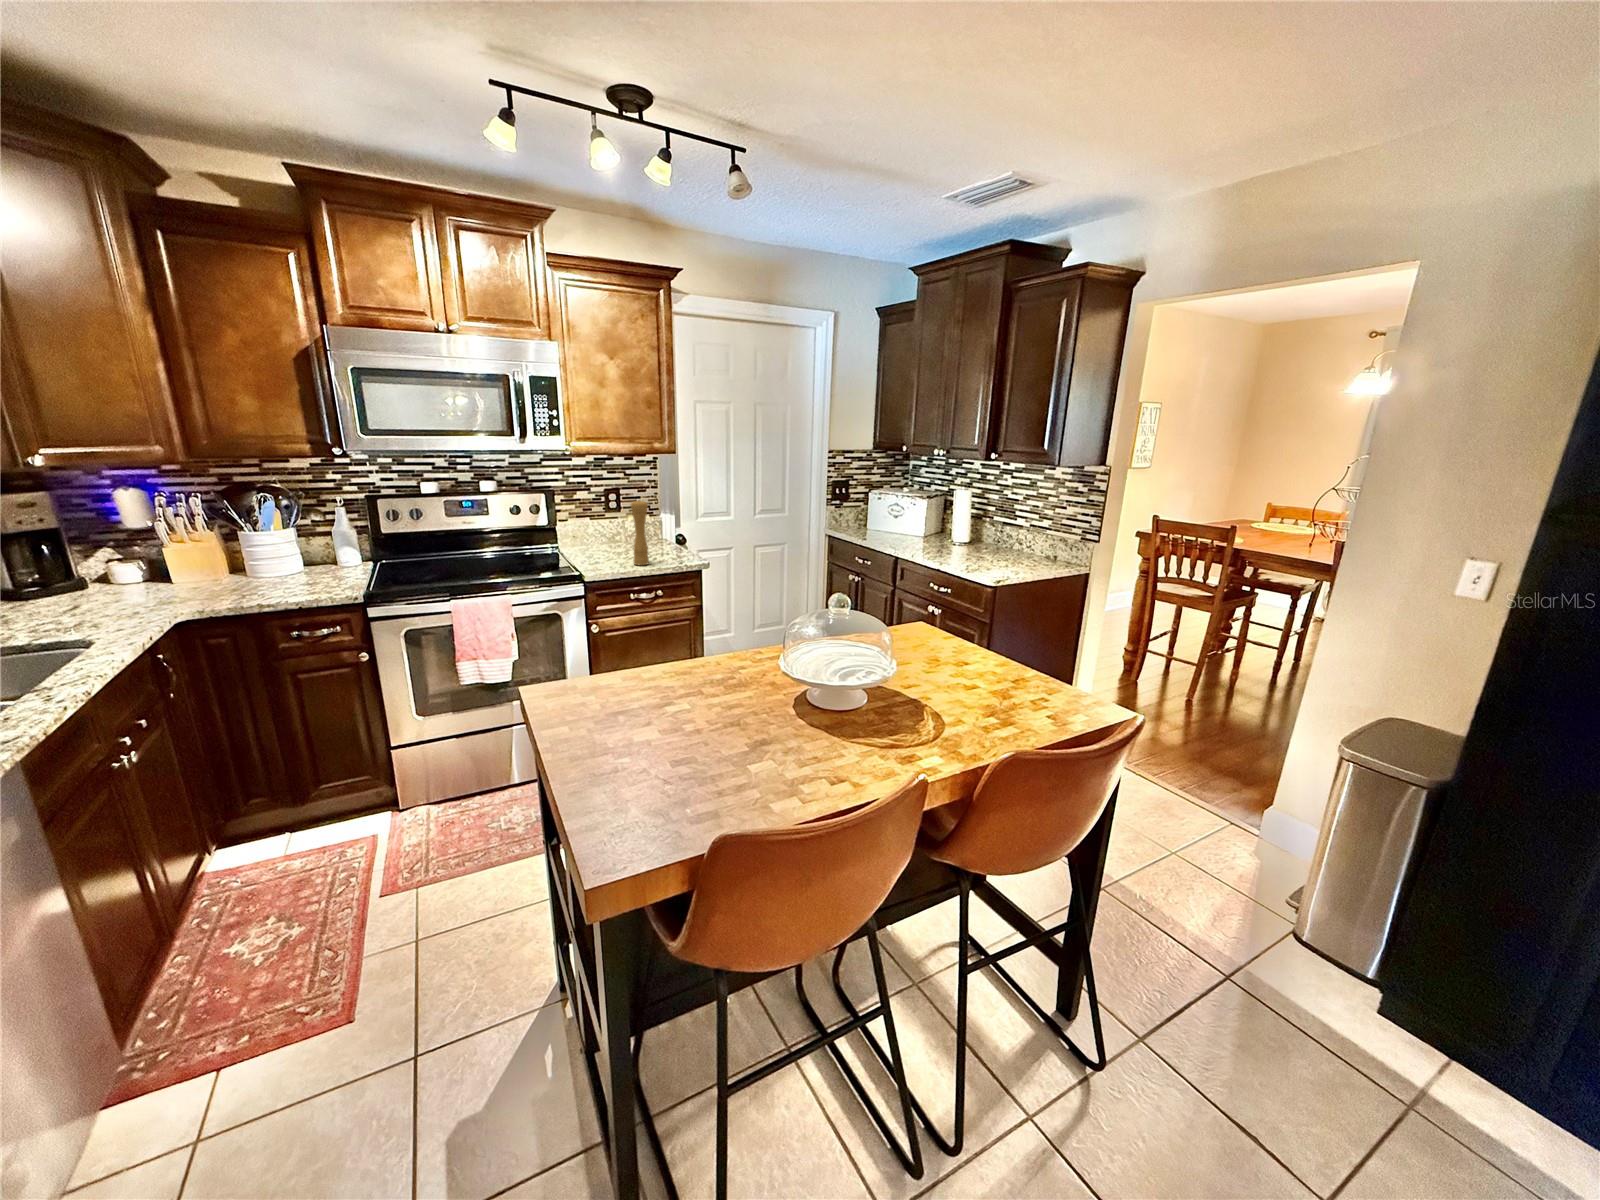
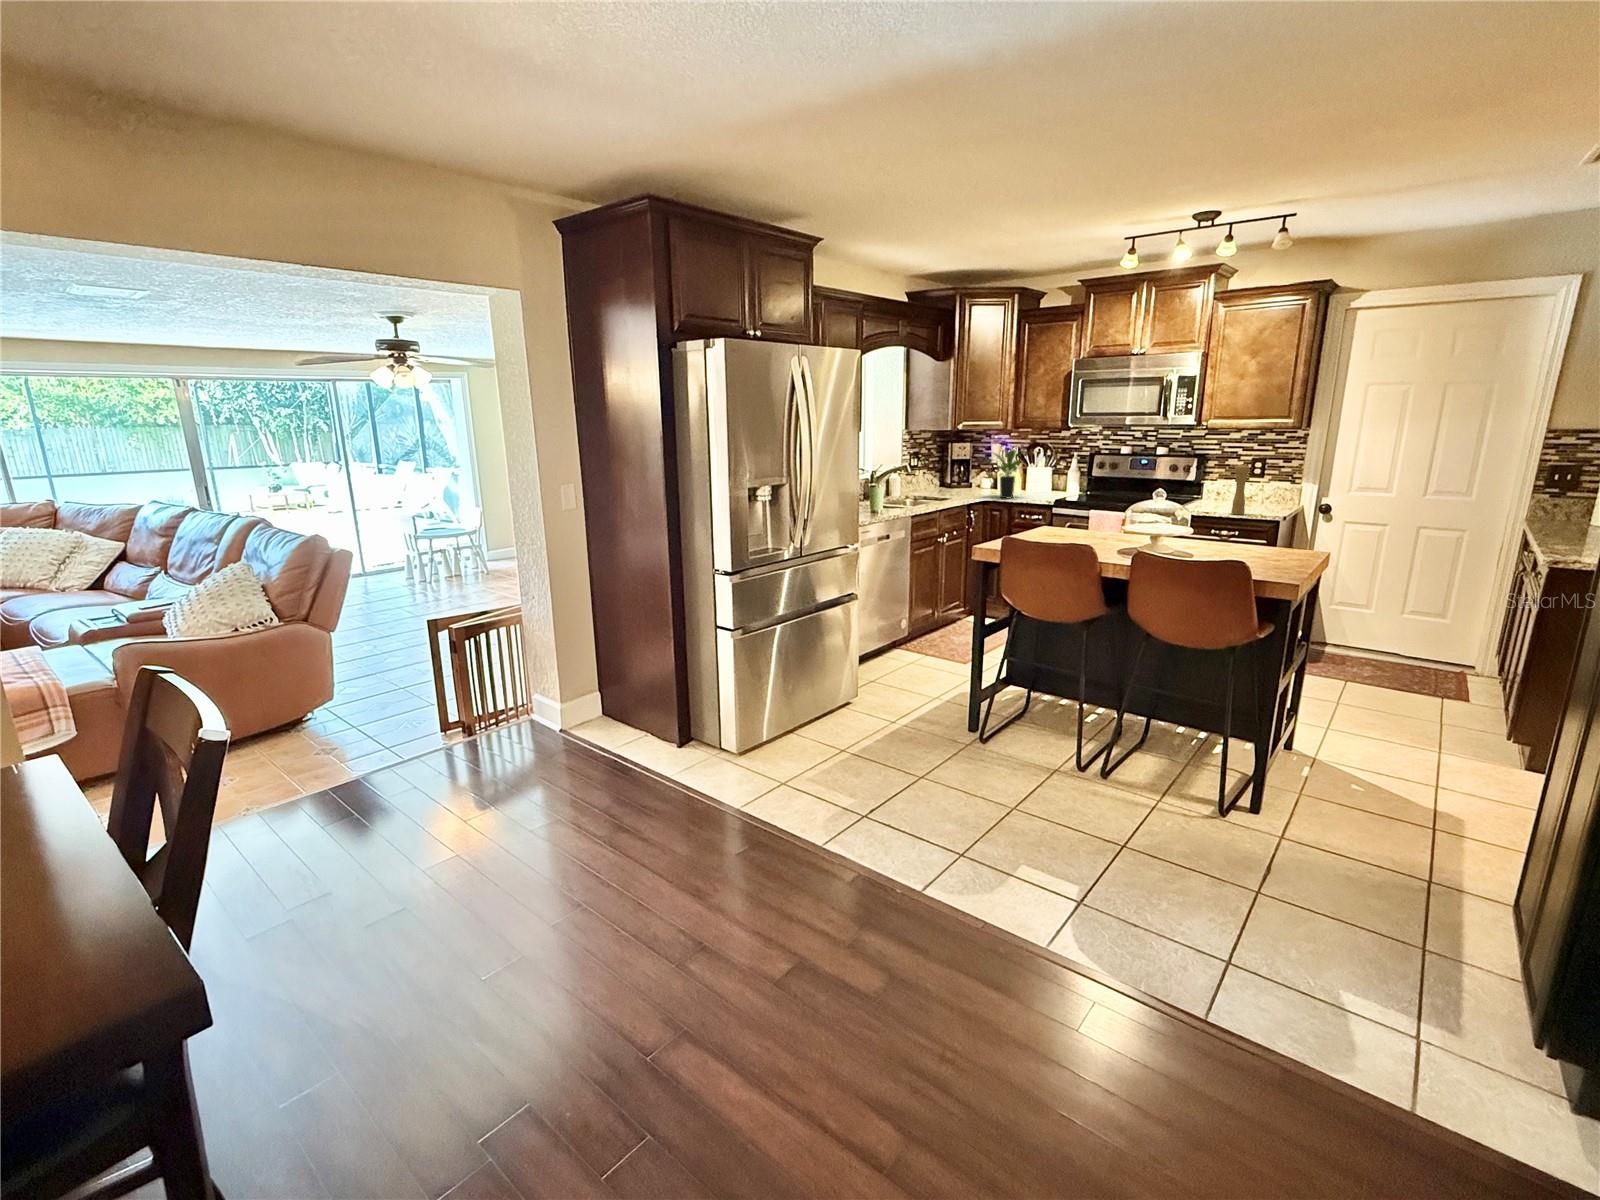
potted plant: none [138,499,259,598] -> present [990,450,1023,498]

